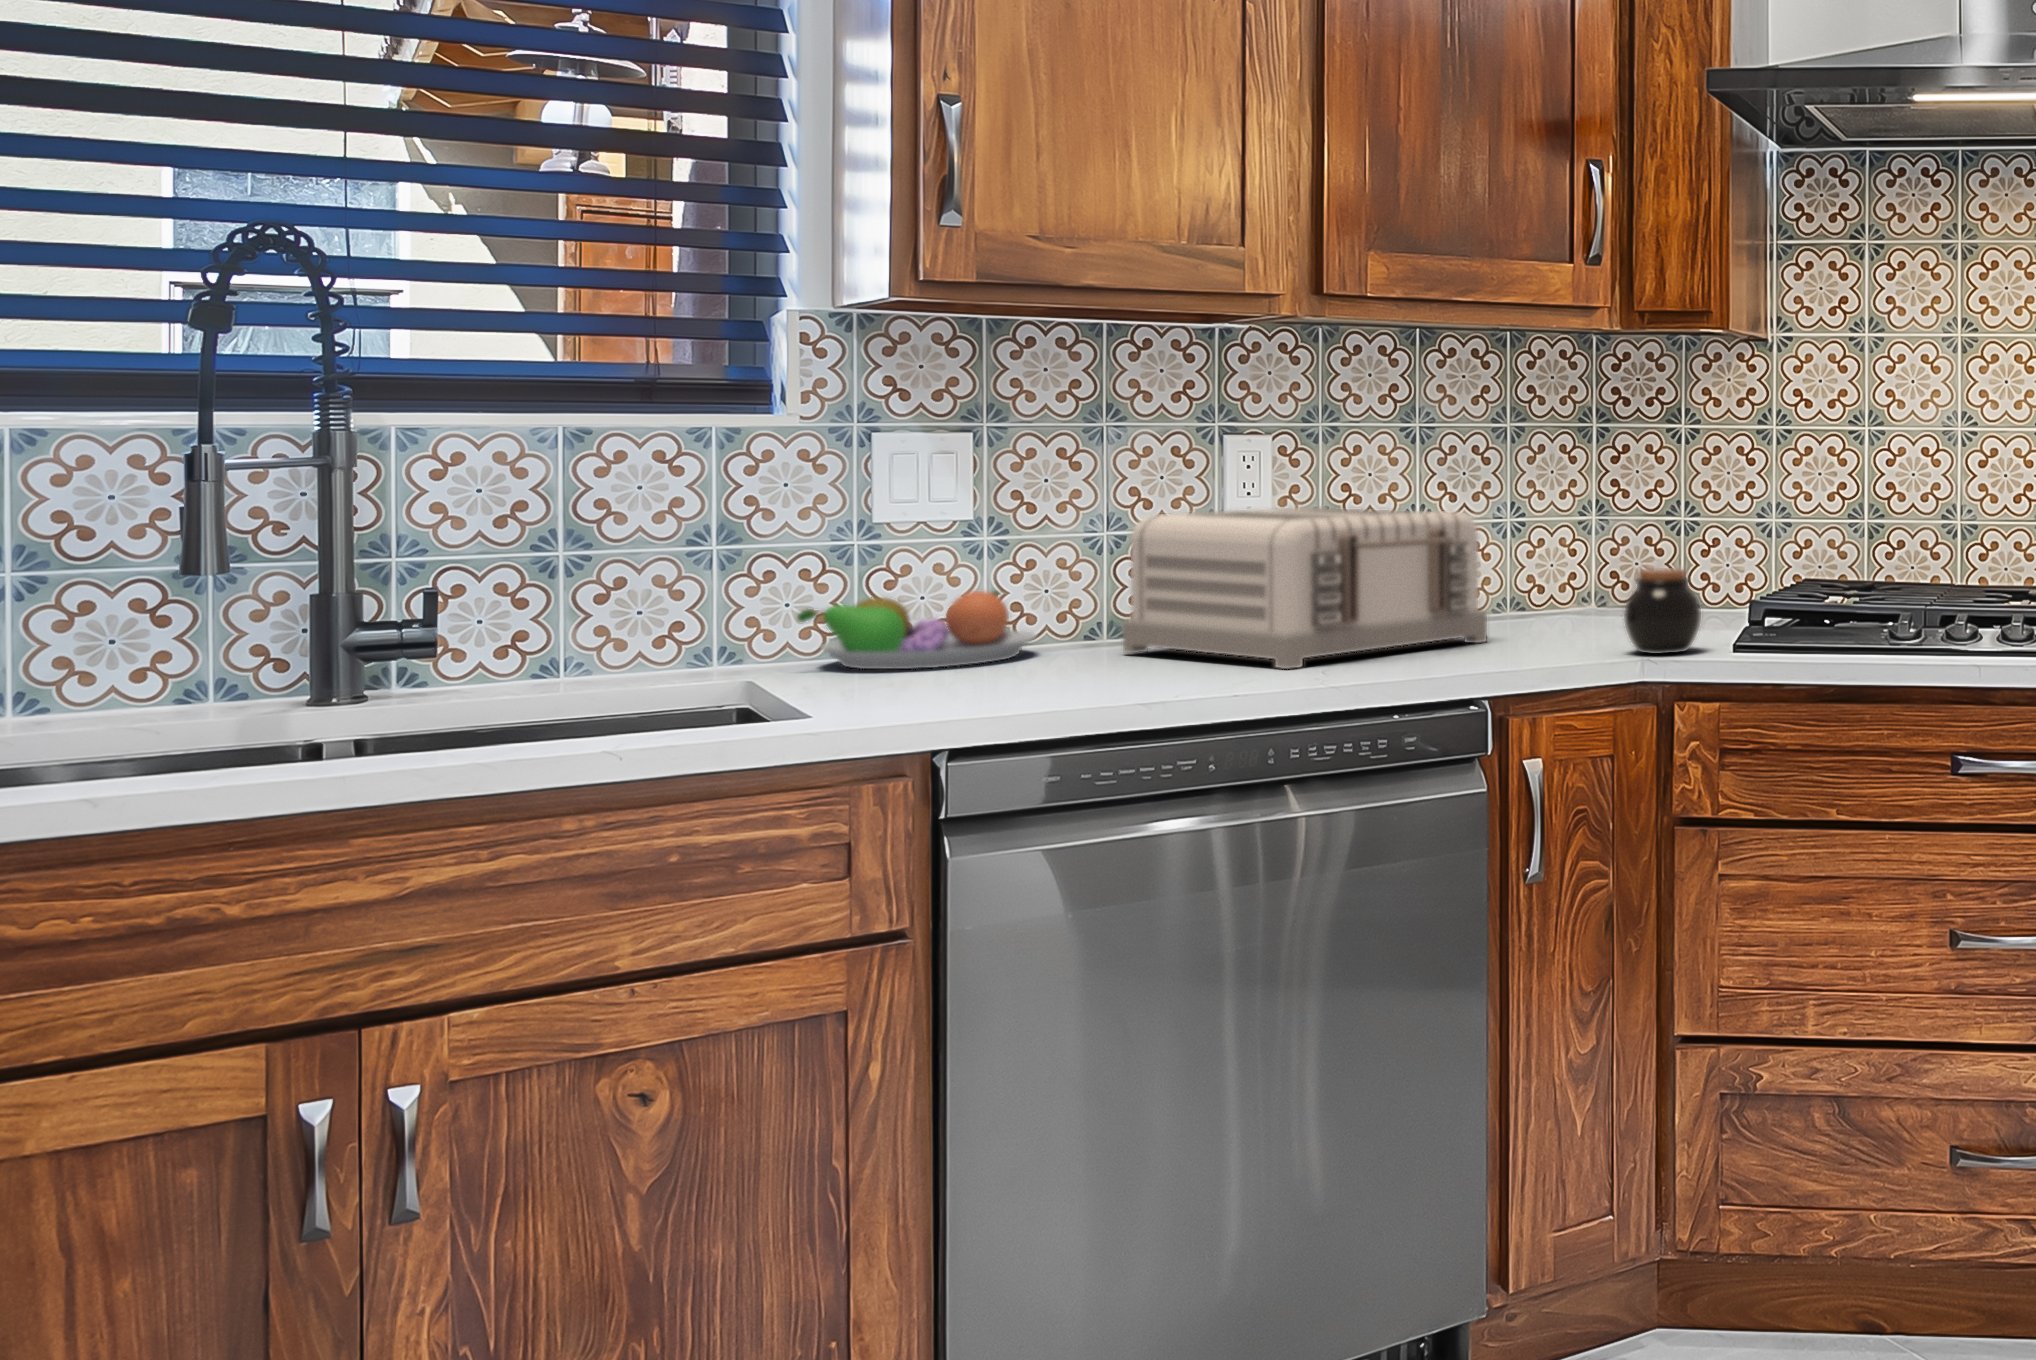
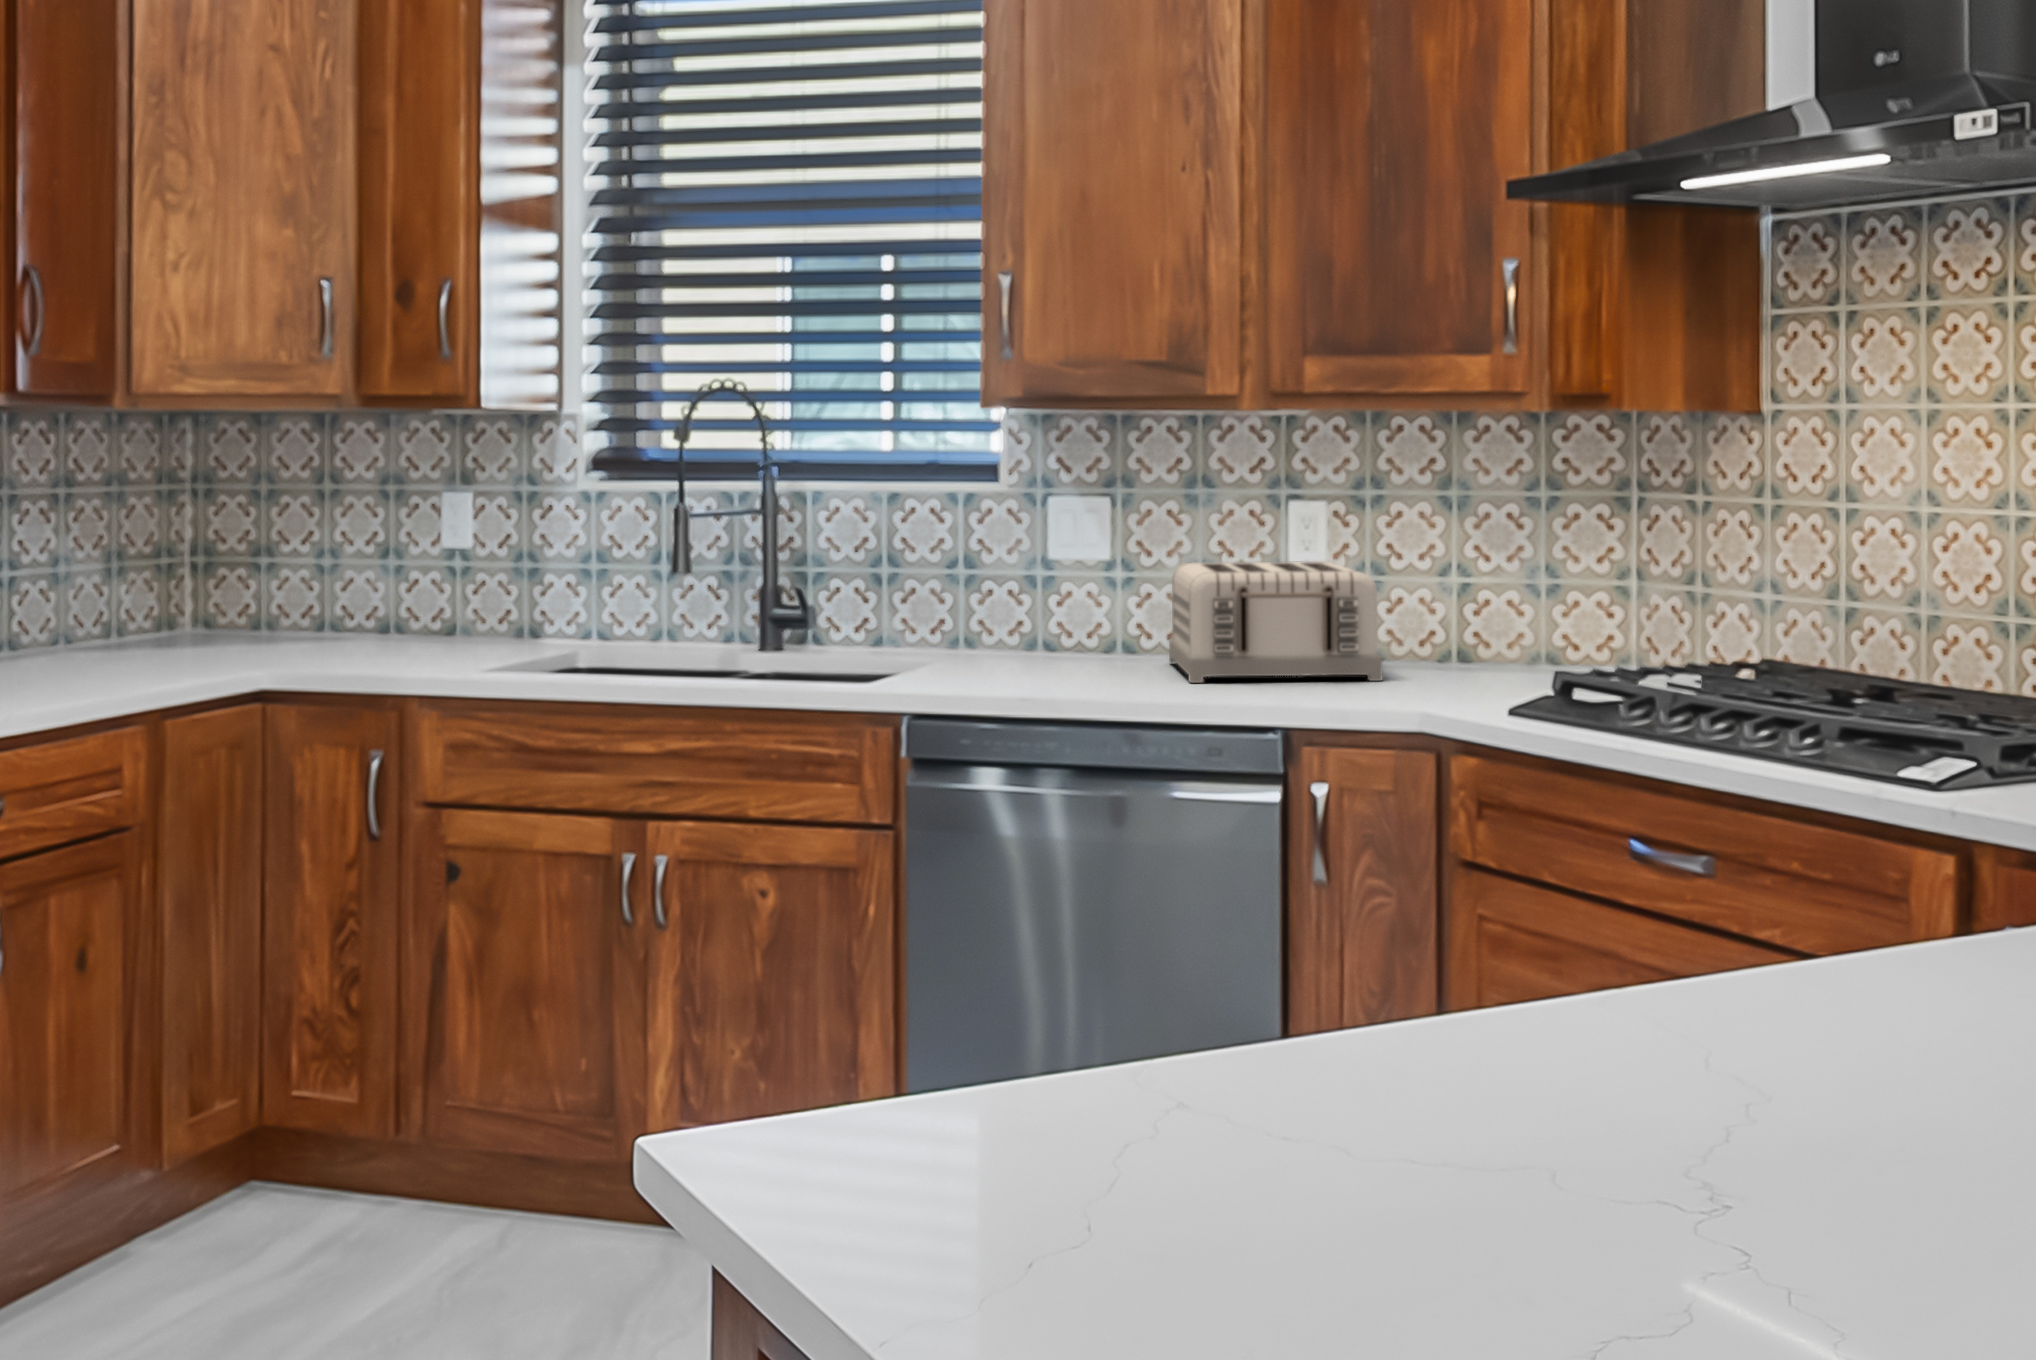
jar: present [1624,568,1701,654] -> none [1402,630,1467,703]
fruit bowl: present [797,591,1036,669] -> none [1002,600,1143,660]

